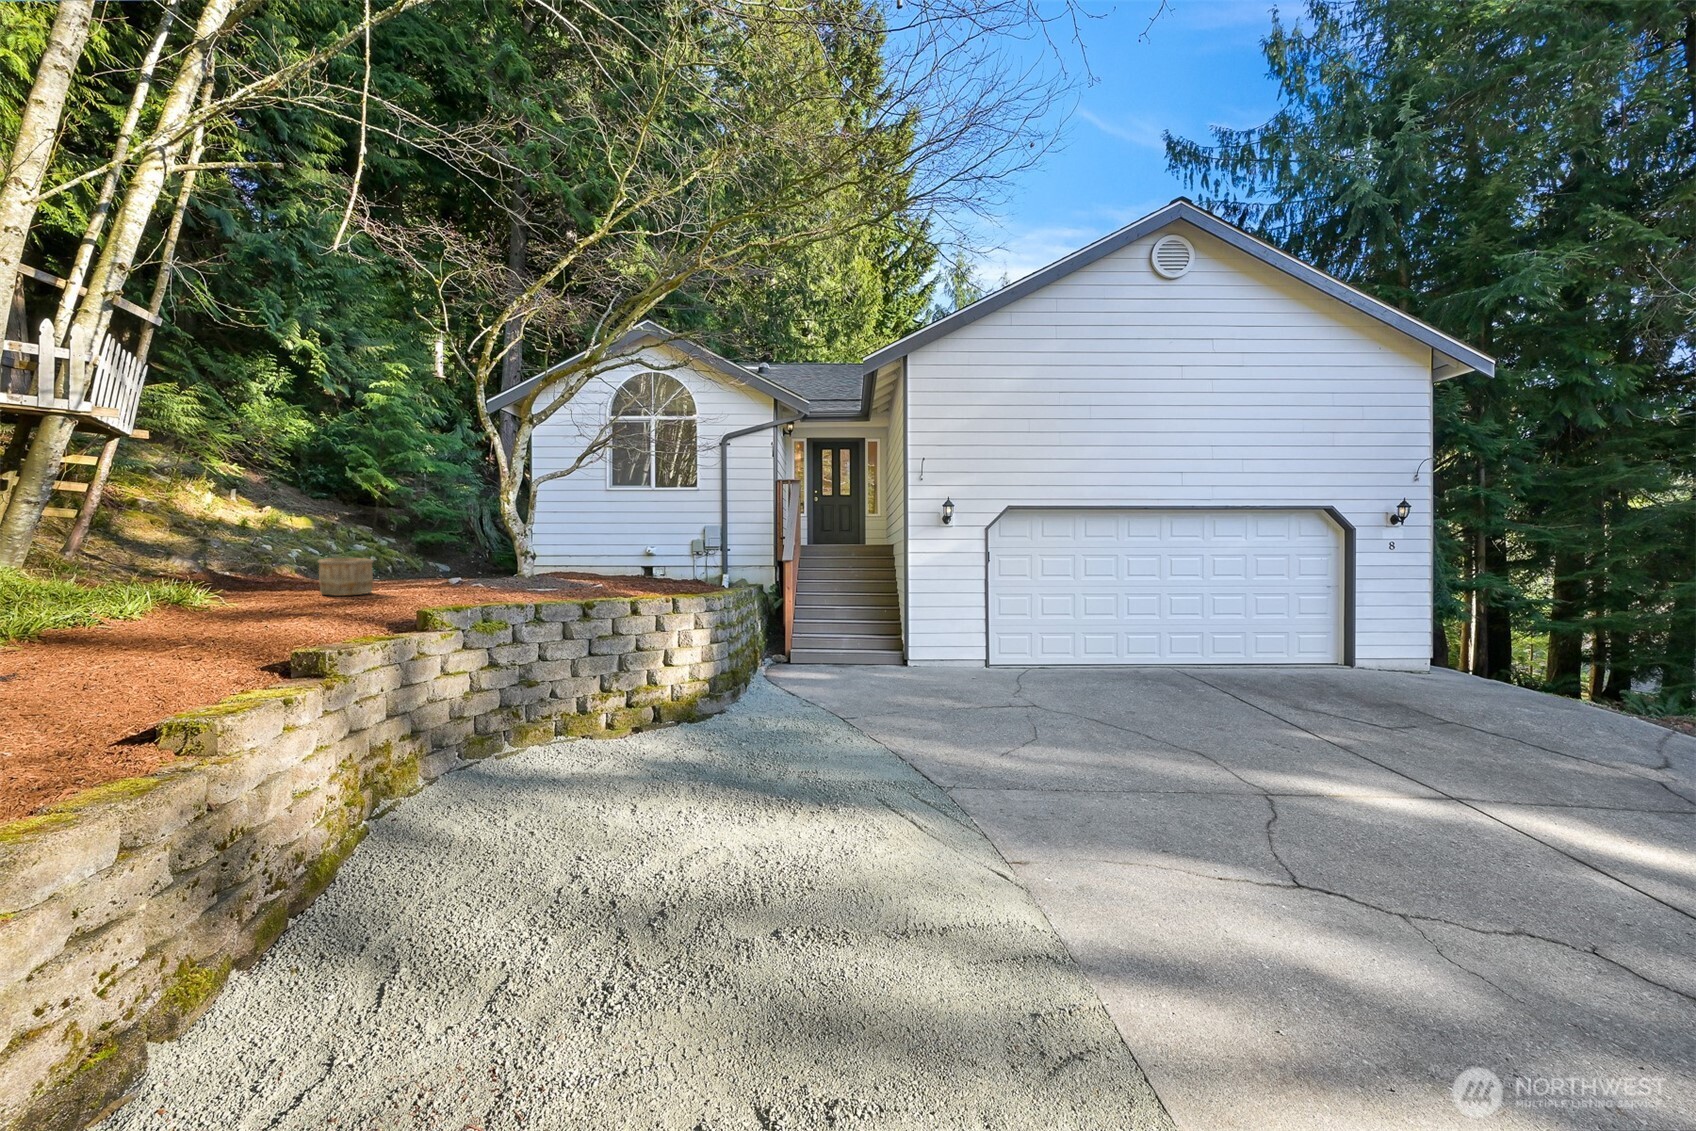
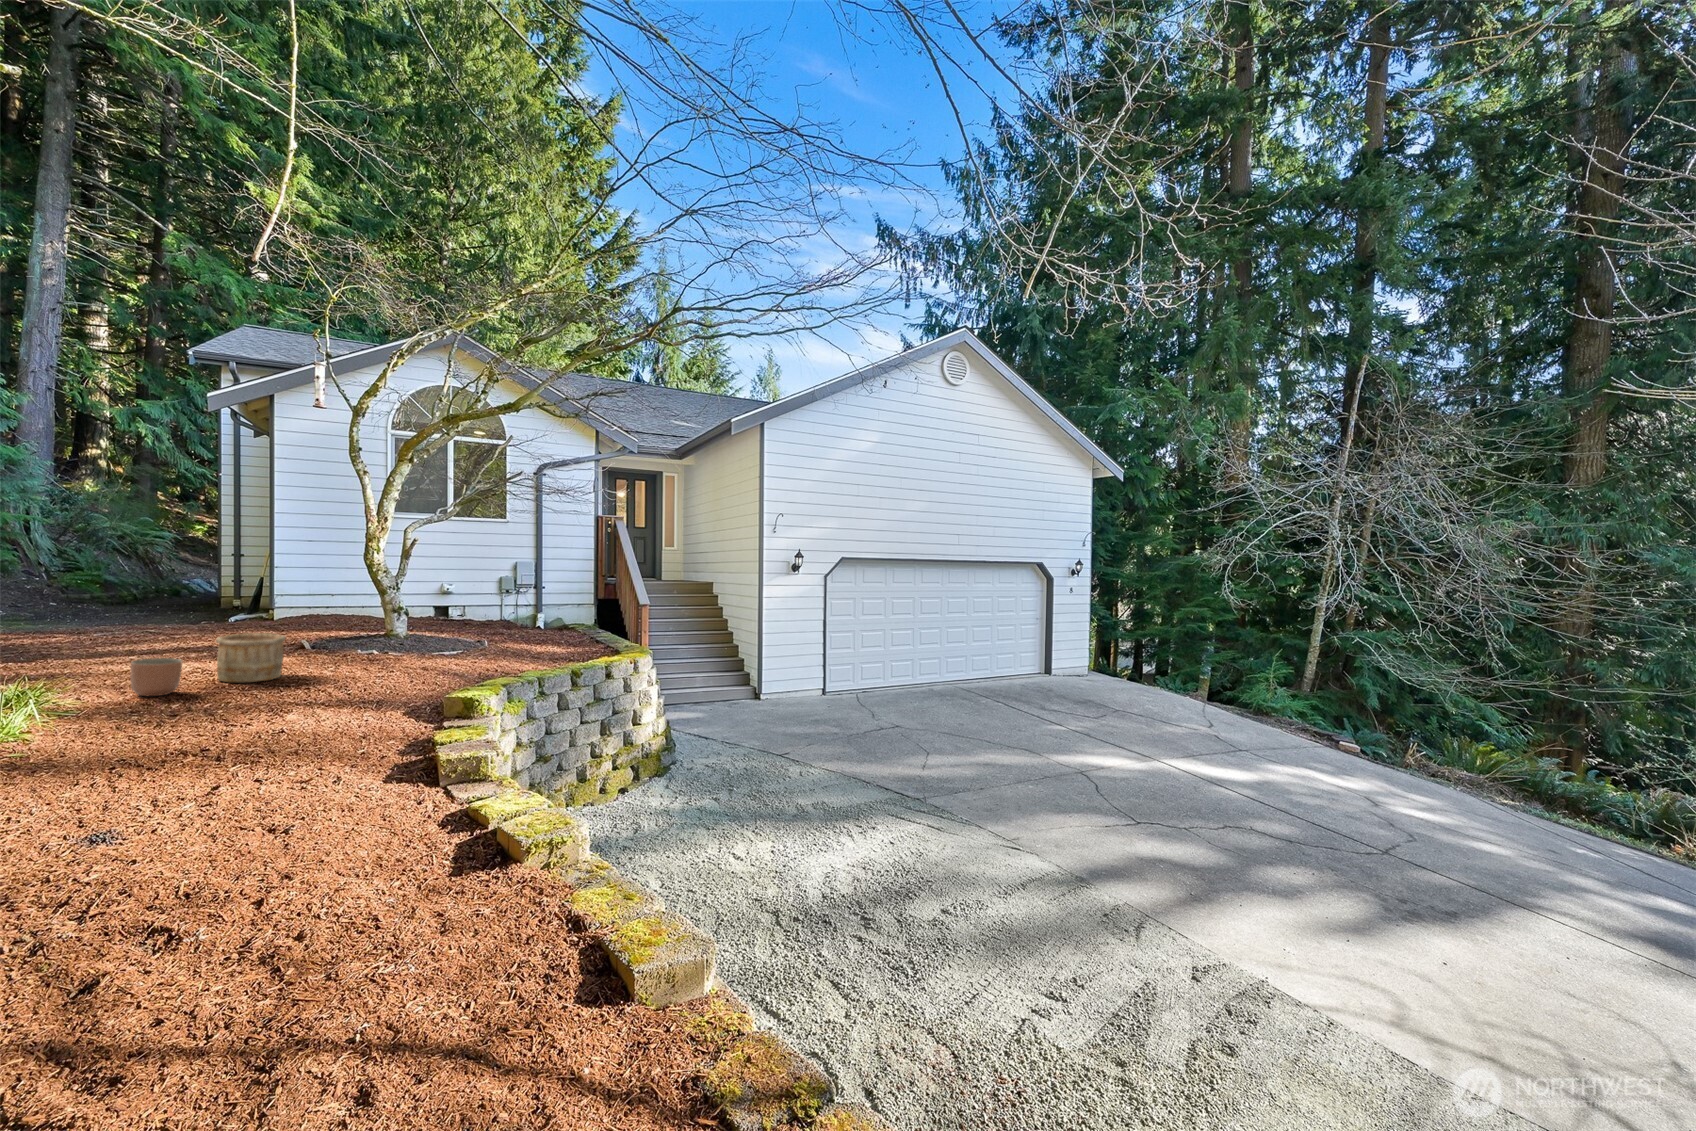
planter: none [239,570,278,598] -> present [131,658,182,696]

